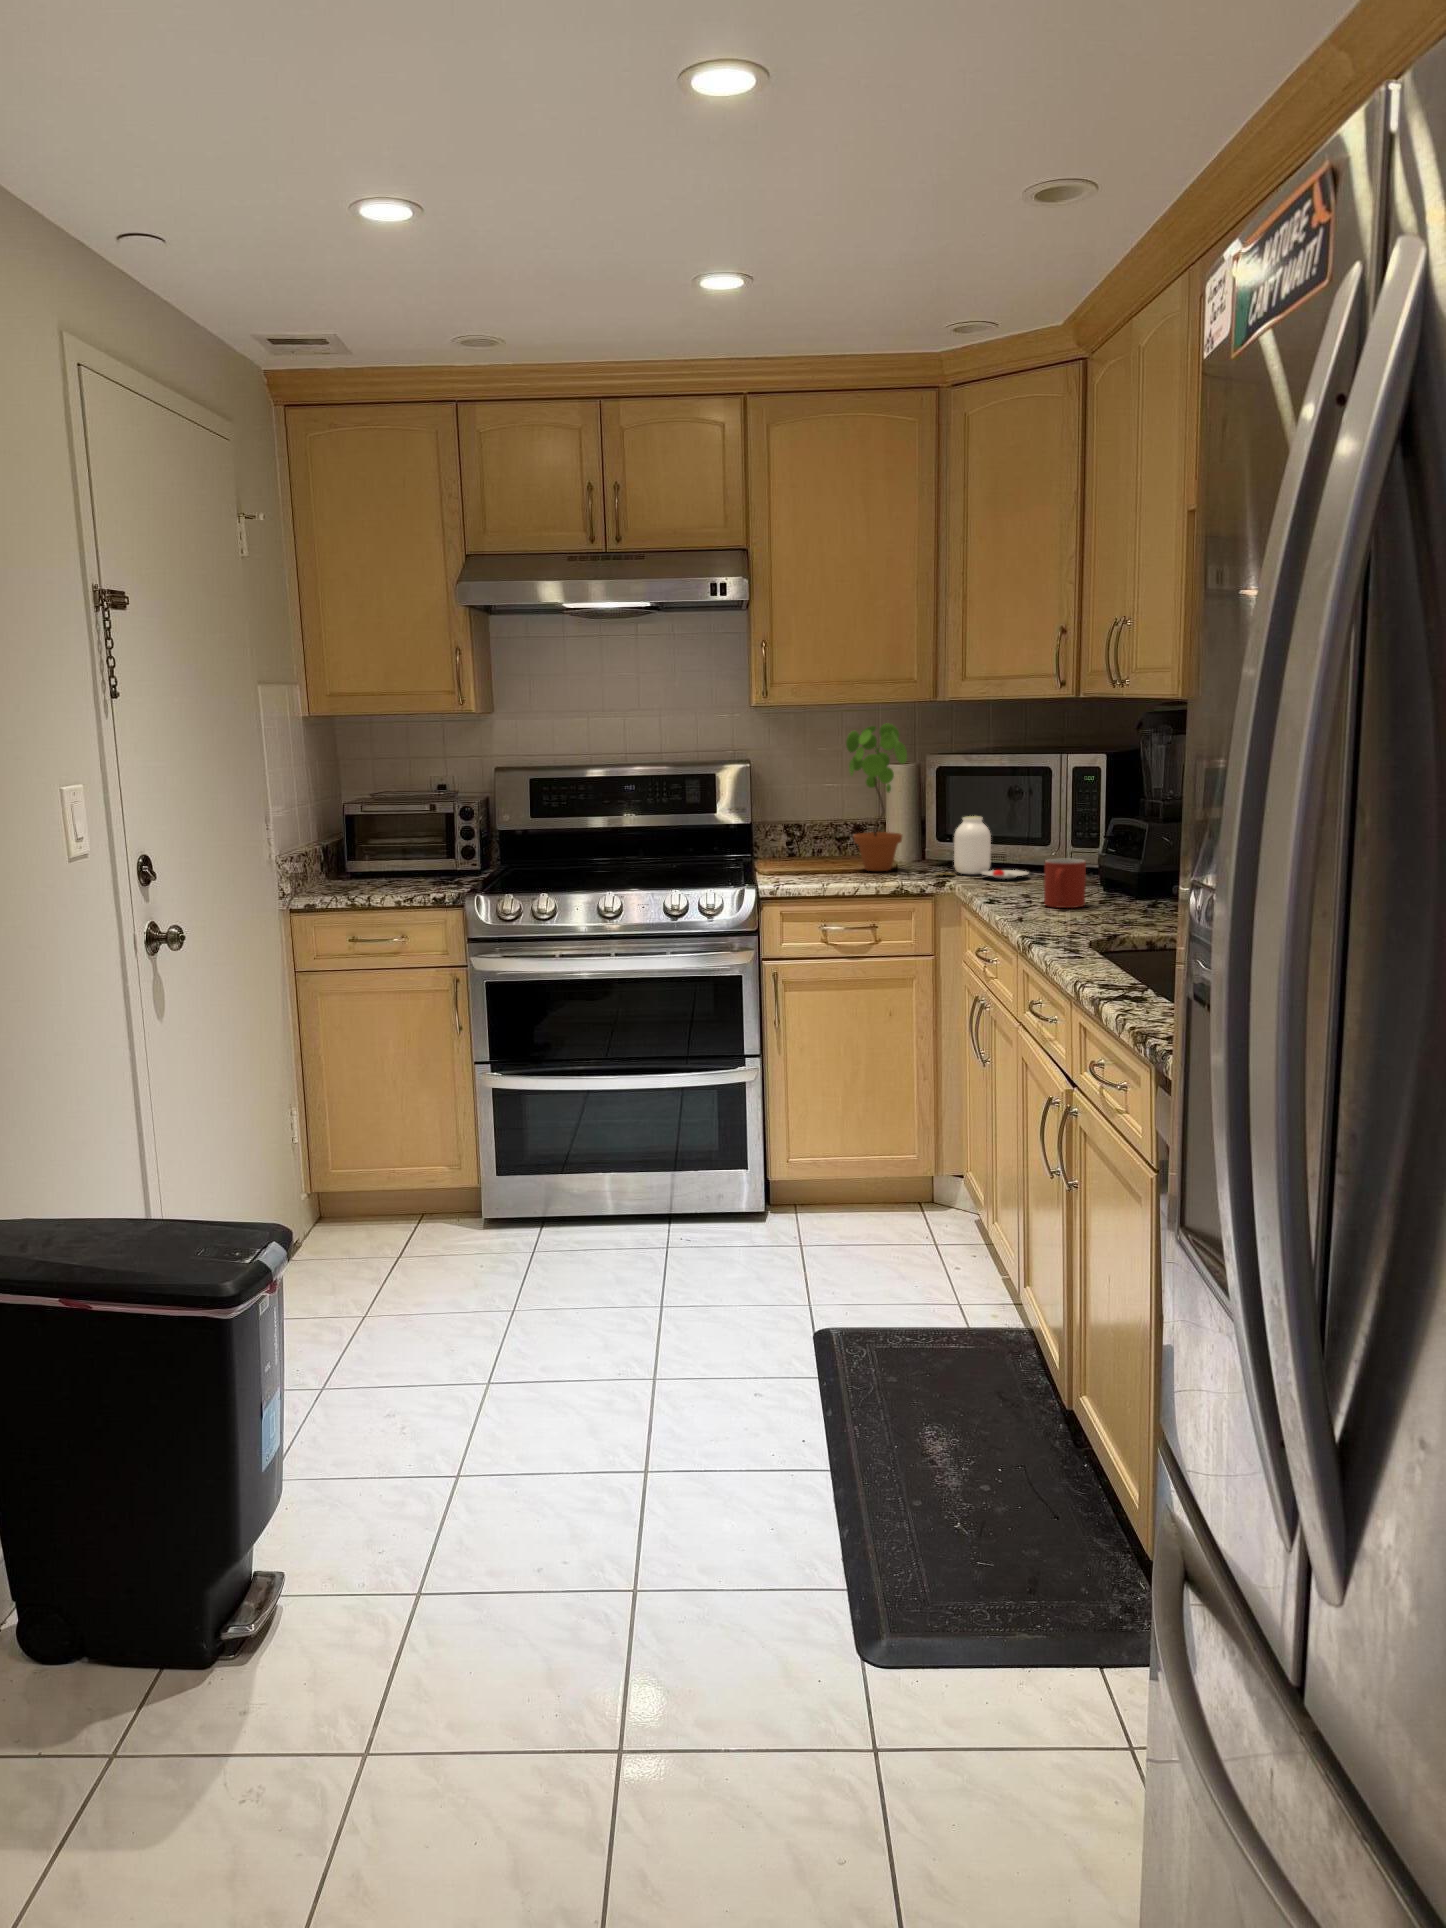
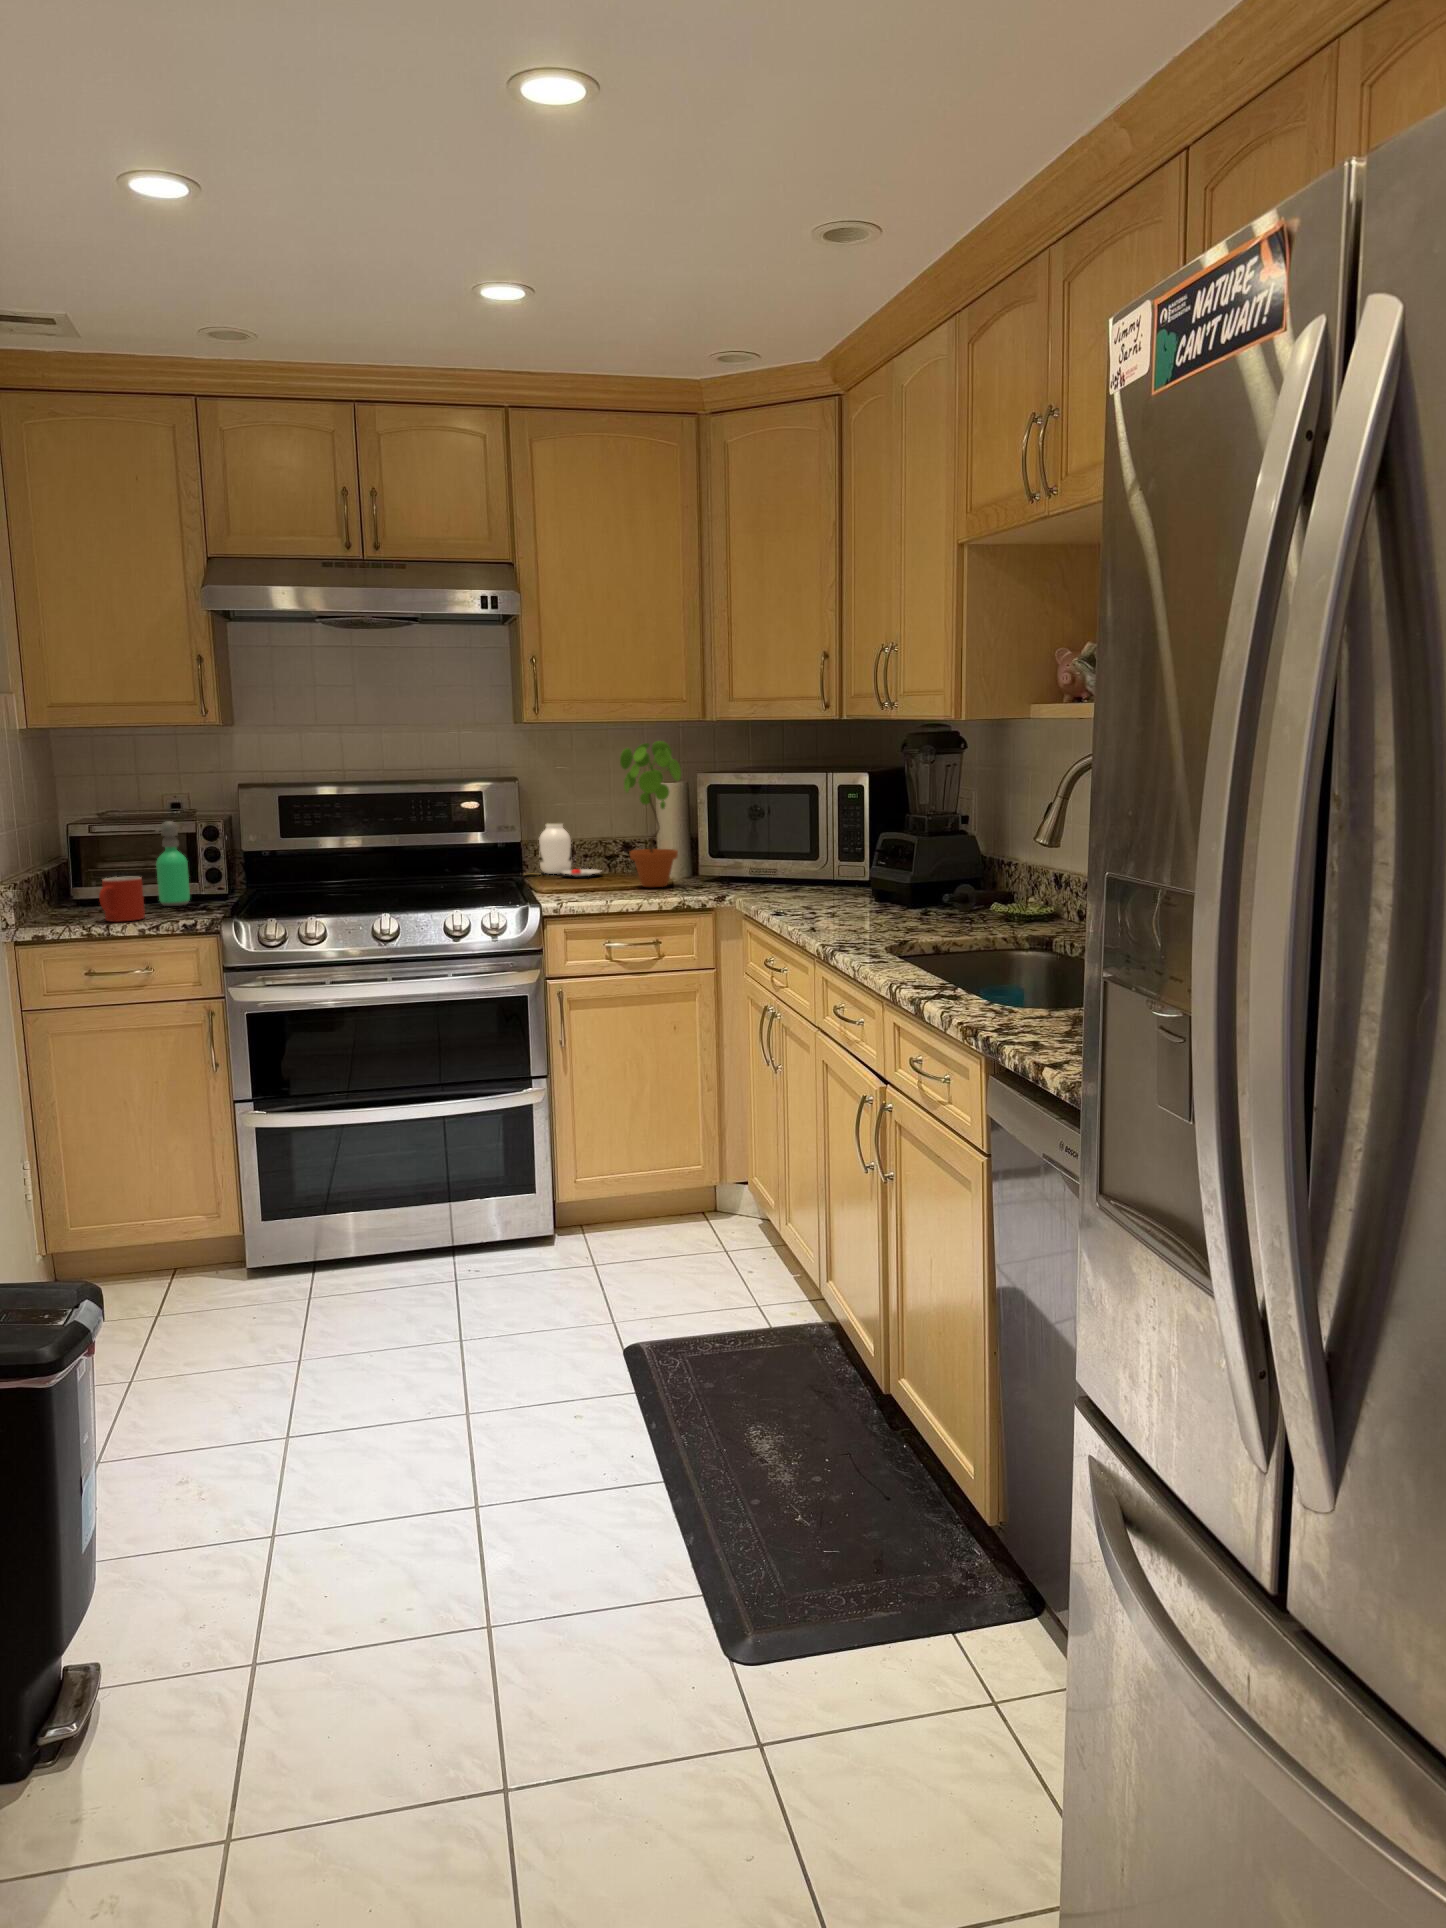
soap dispenser: none [414,802,445,880] -> present [155,821,190,906]
jar: present [937,816,1028,879] -> present [536,824,602,876]
mug: present [1044,859,1086,908] -> present [99,877,145,922]

